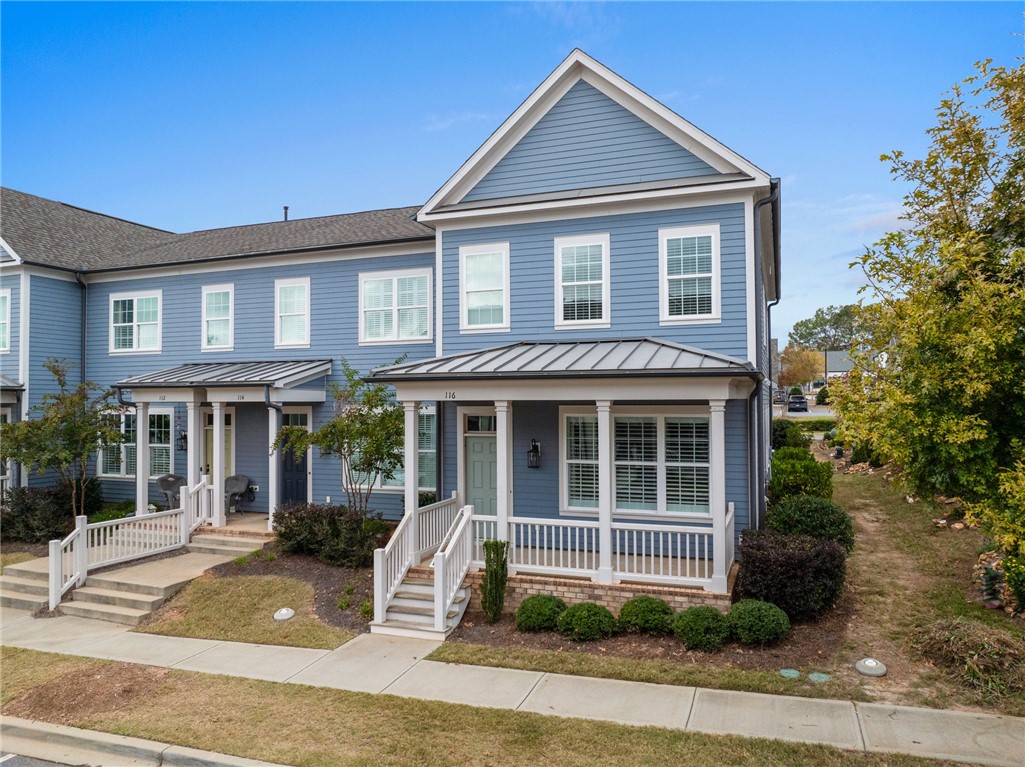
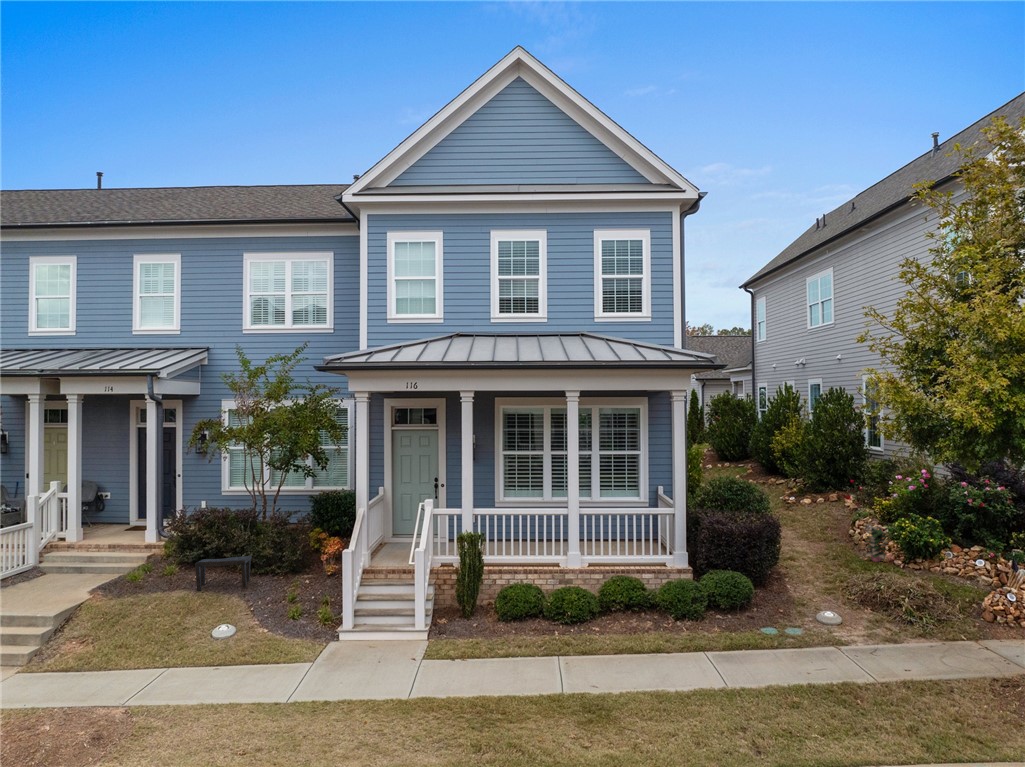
bench: none [282,548,330,576] -> present [195,556,252,591]

